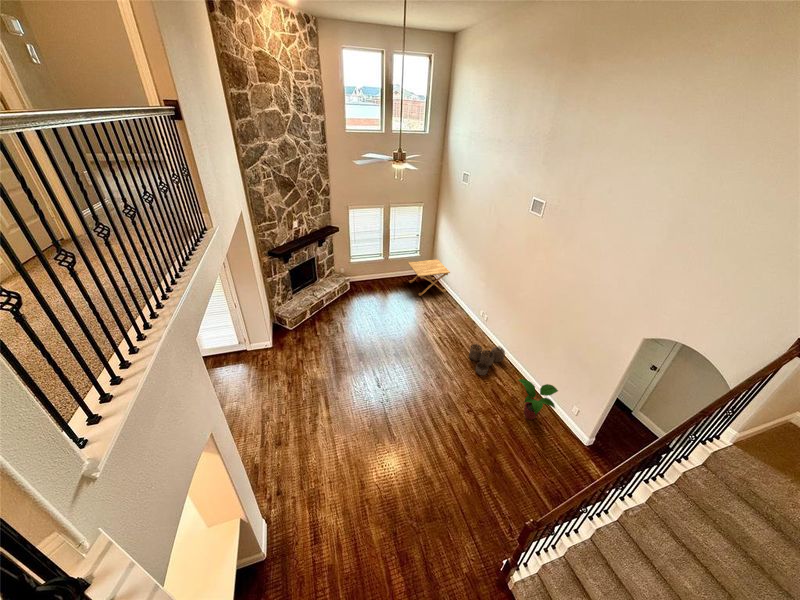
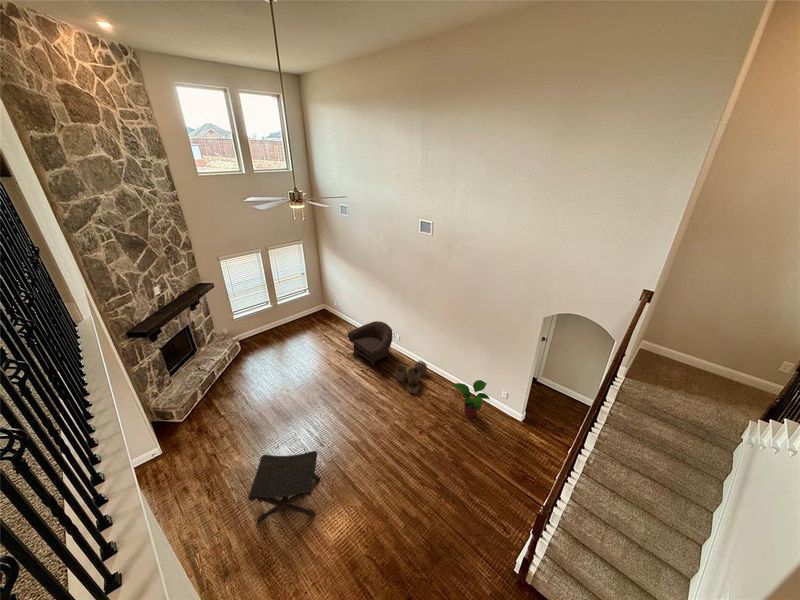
side table: present [408,259,450,296] -> none [301,294,348,335]
armchair: none [439,295,482,338] -> present [348,321,393,367]
footstool: none [306,373,367,436] -> present [248,451,320,521]

